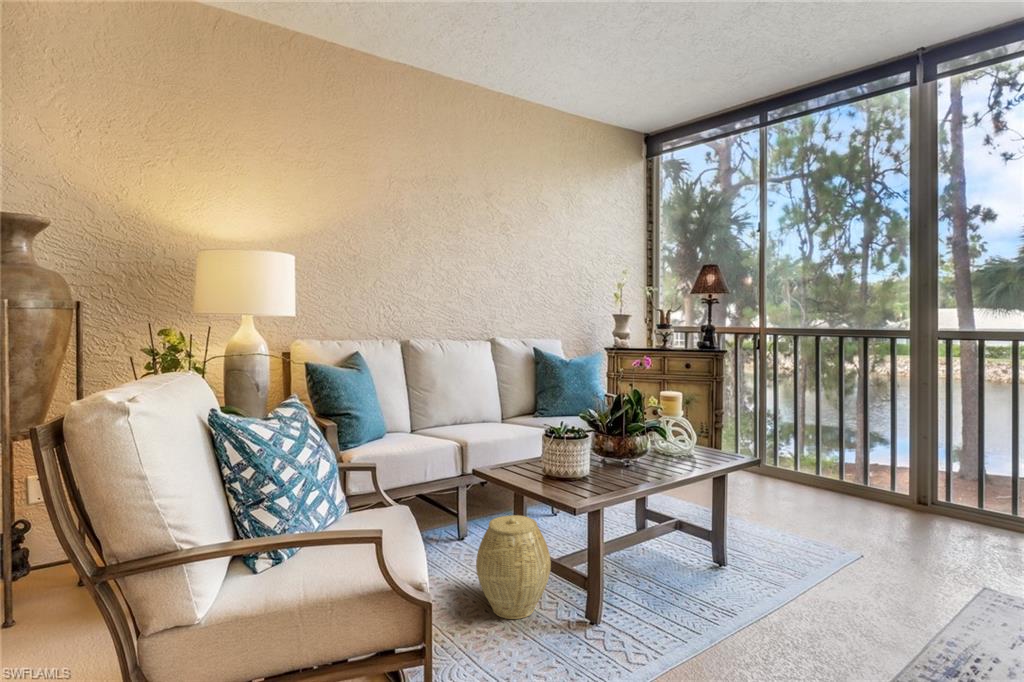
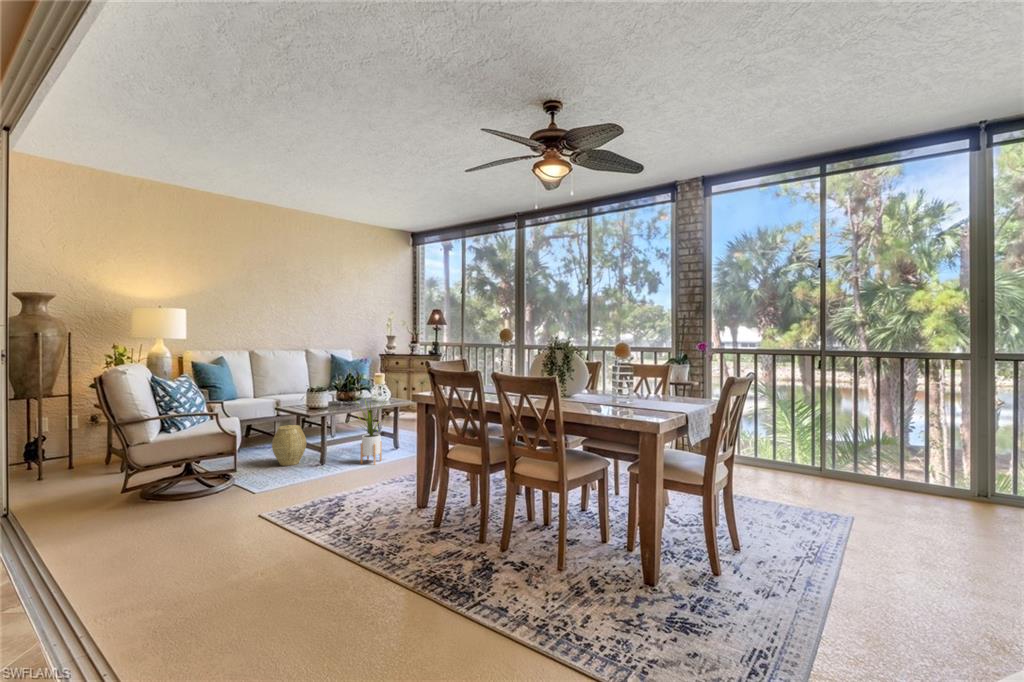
house plant: none [665,443,767,639] -> present [361,401,382,464]

